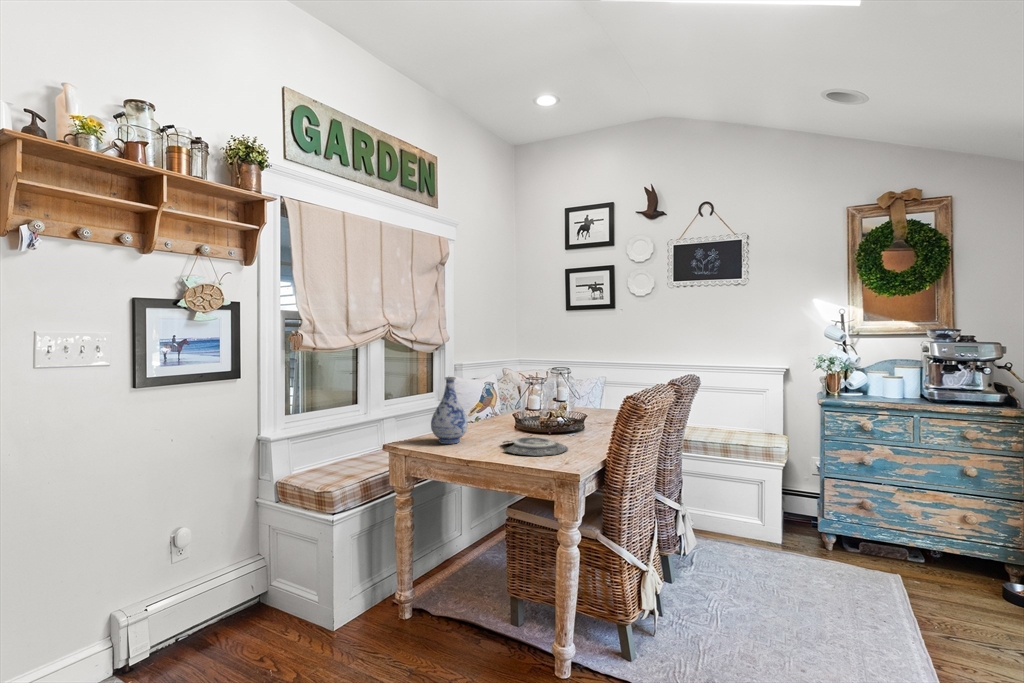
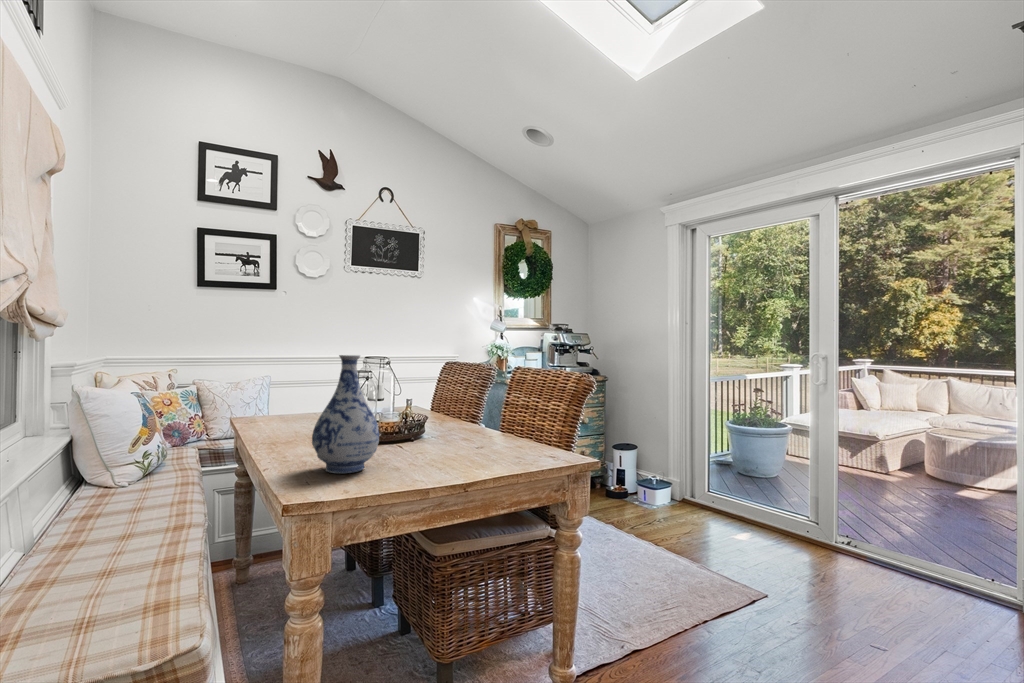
plate: present [503,437,568,456] -> none [422,437,519,460]

